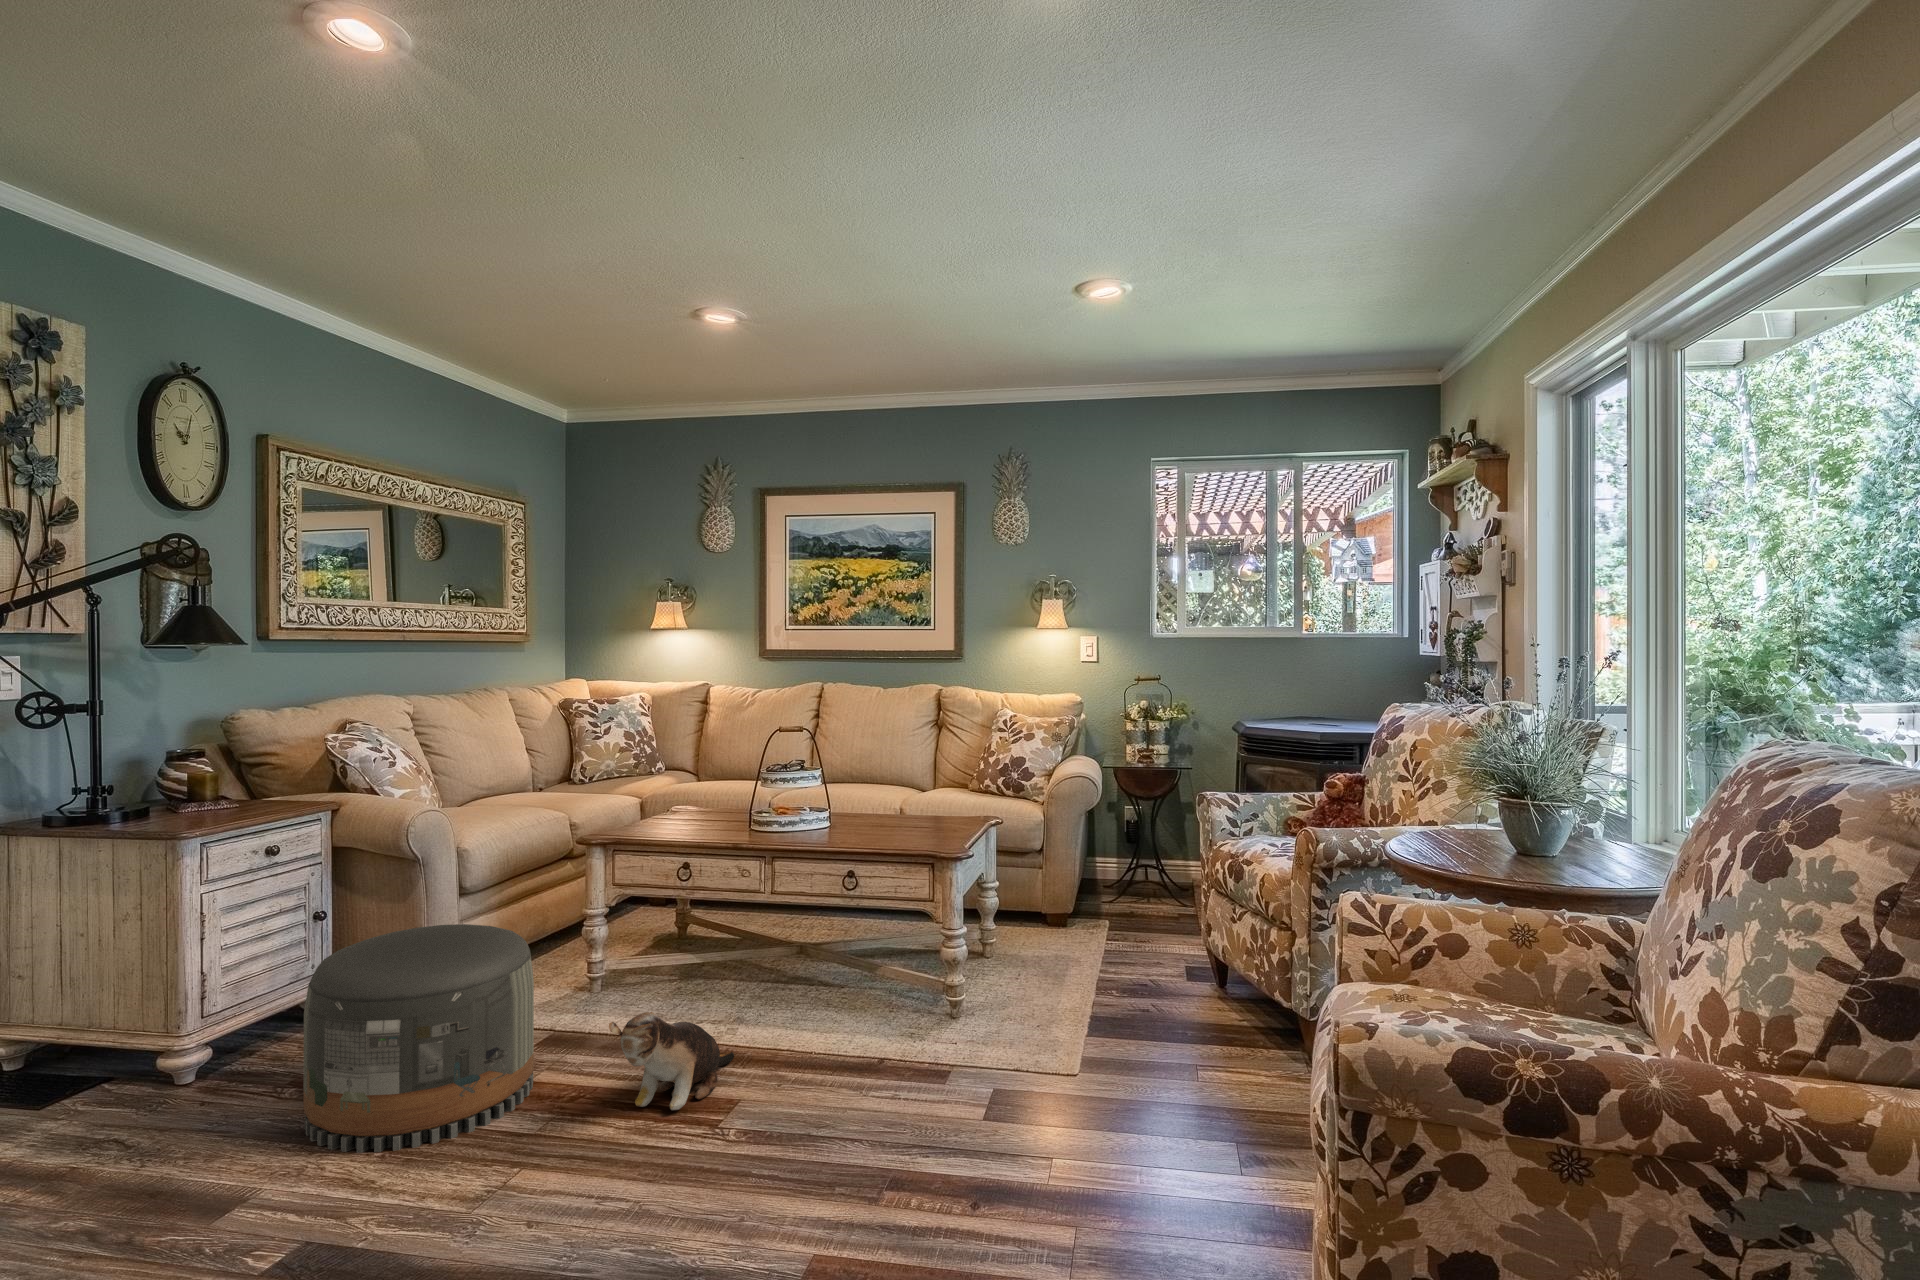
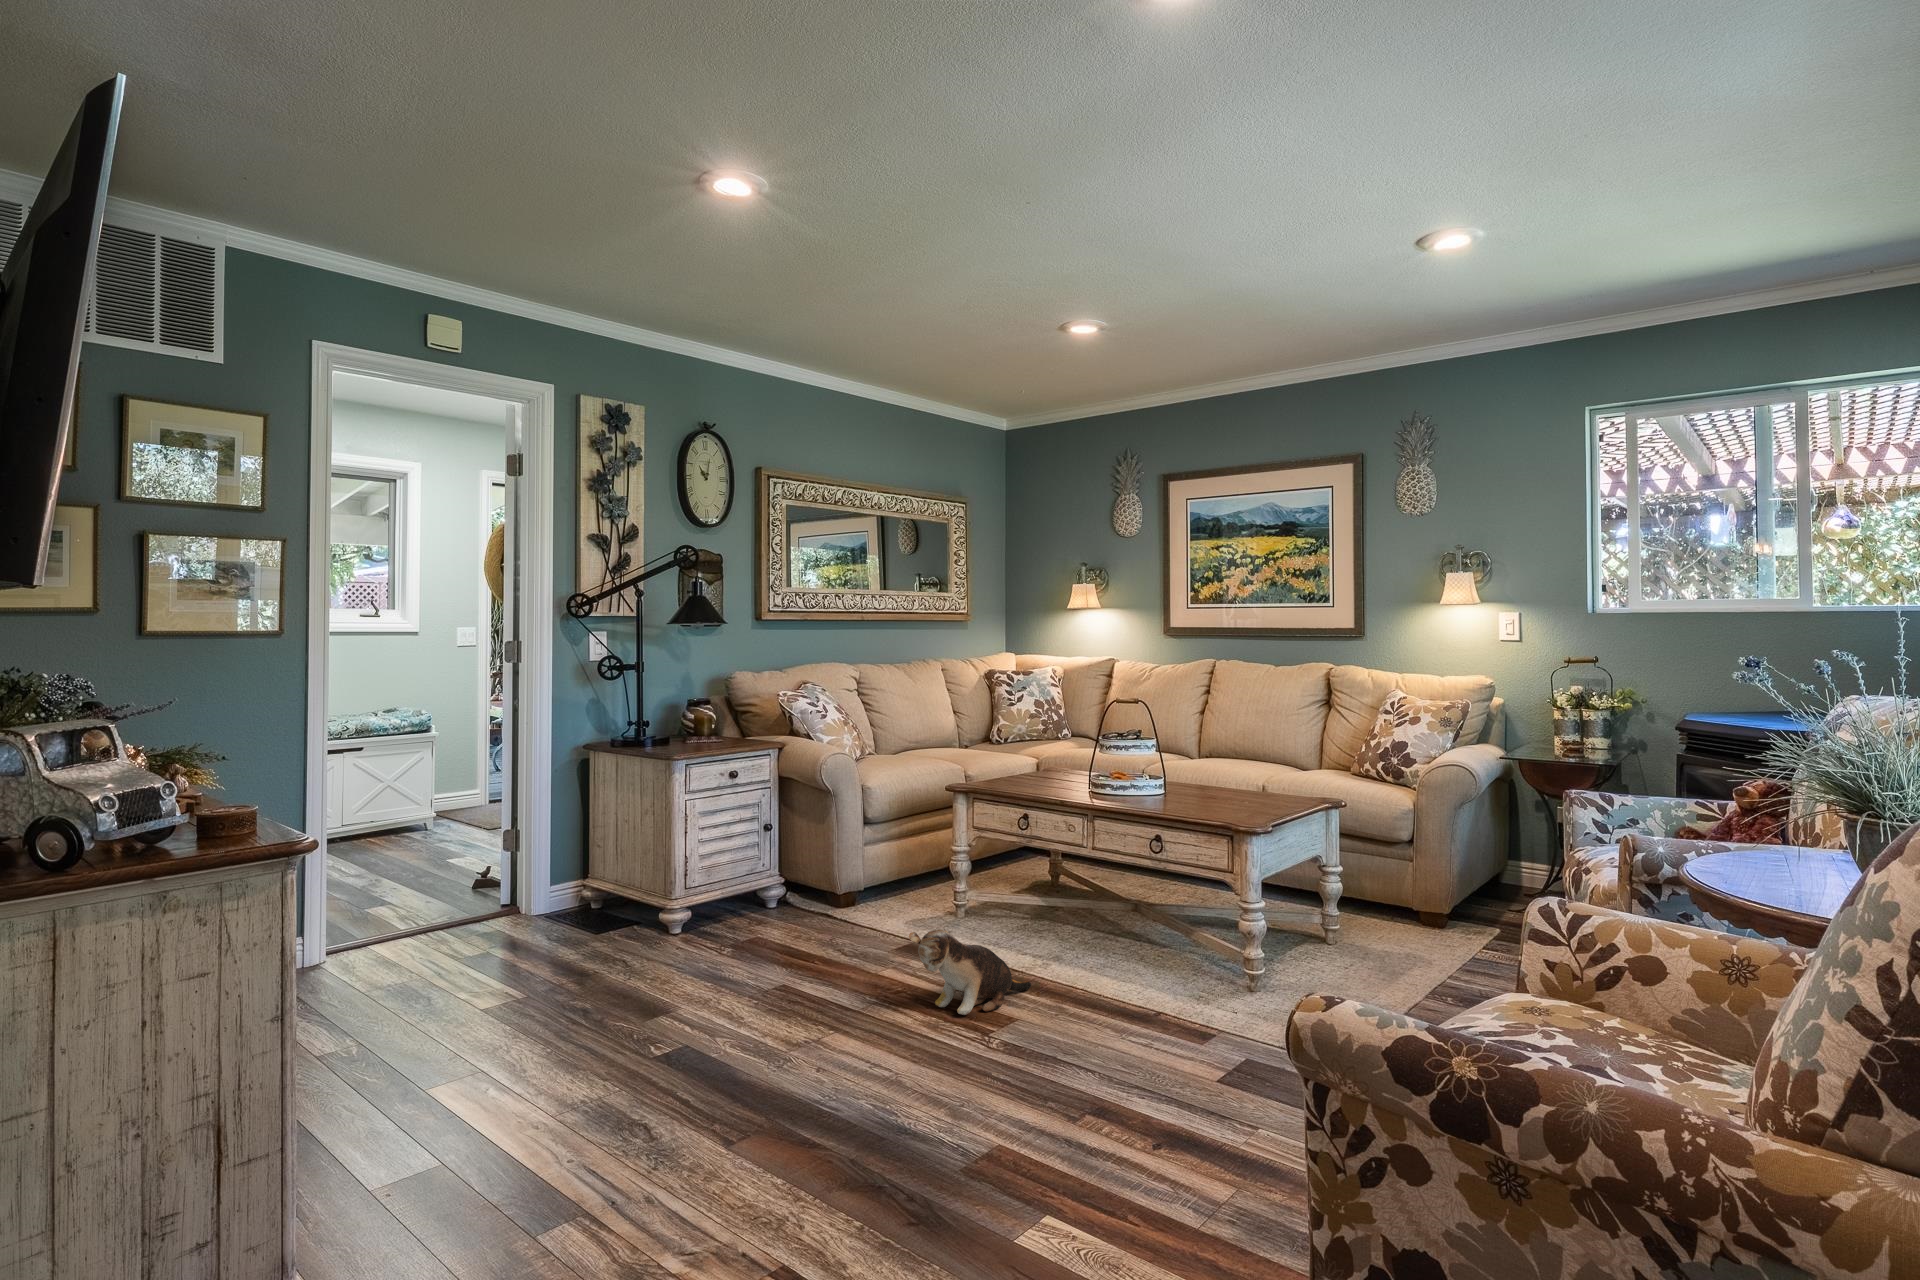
pouf: present [303,924,534,1153] -> none [726,843,880,1000]

